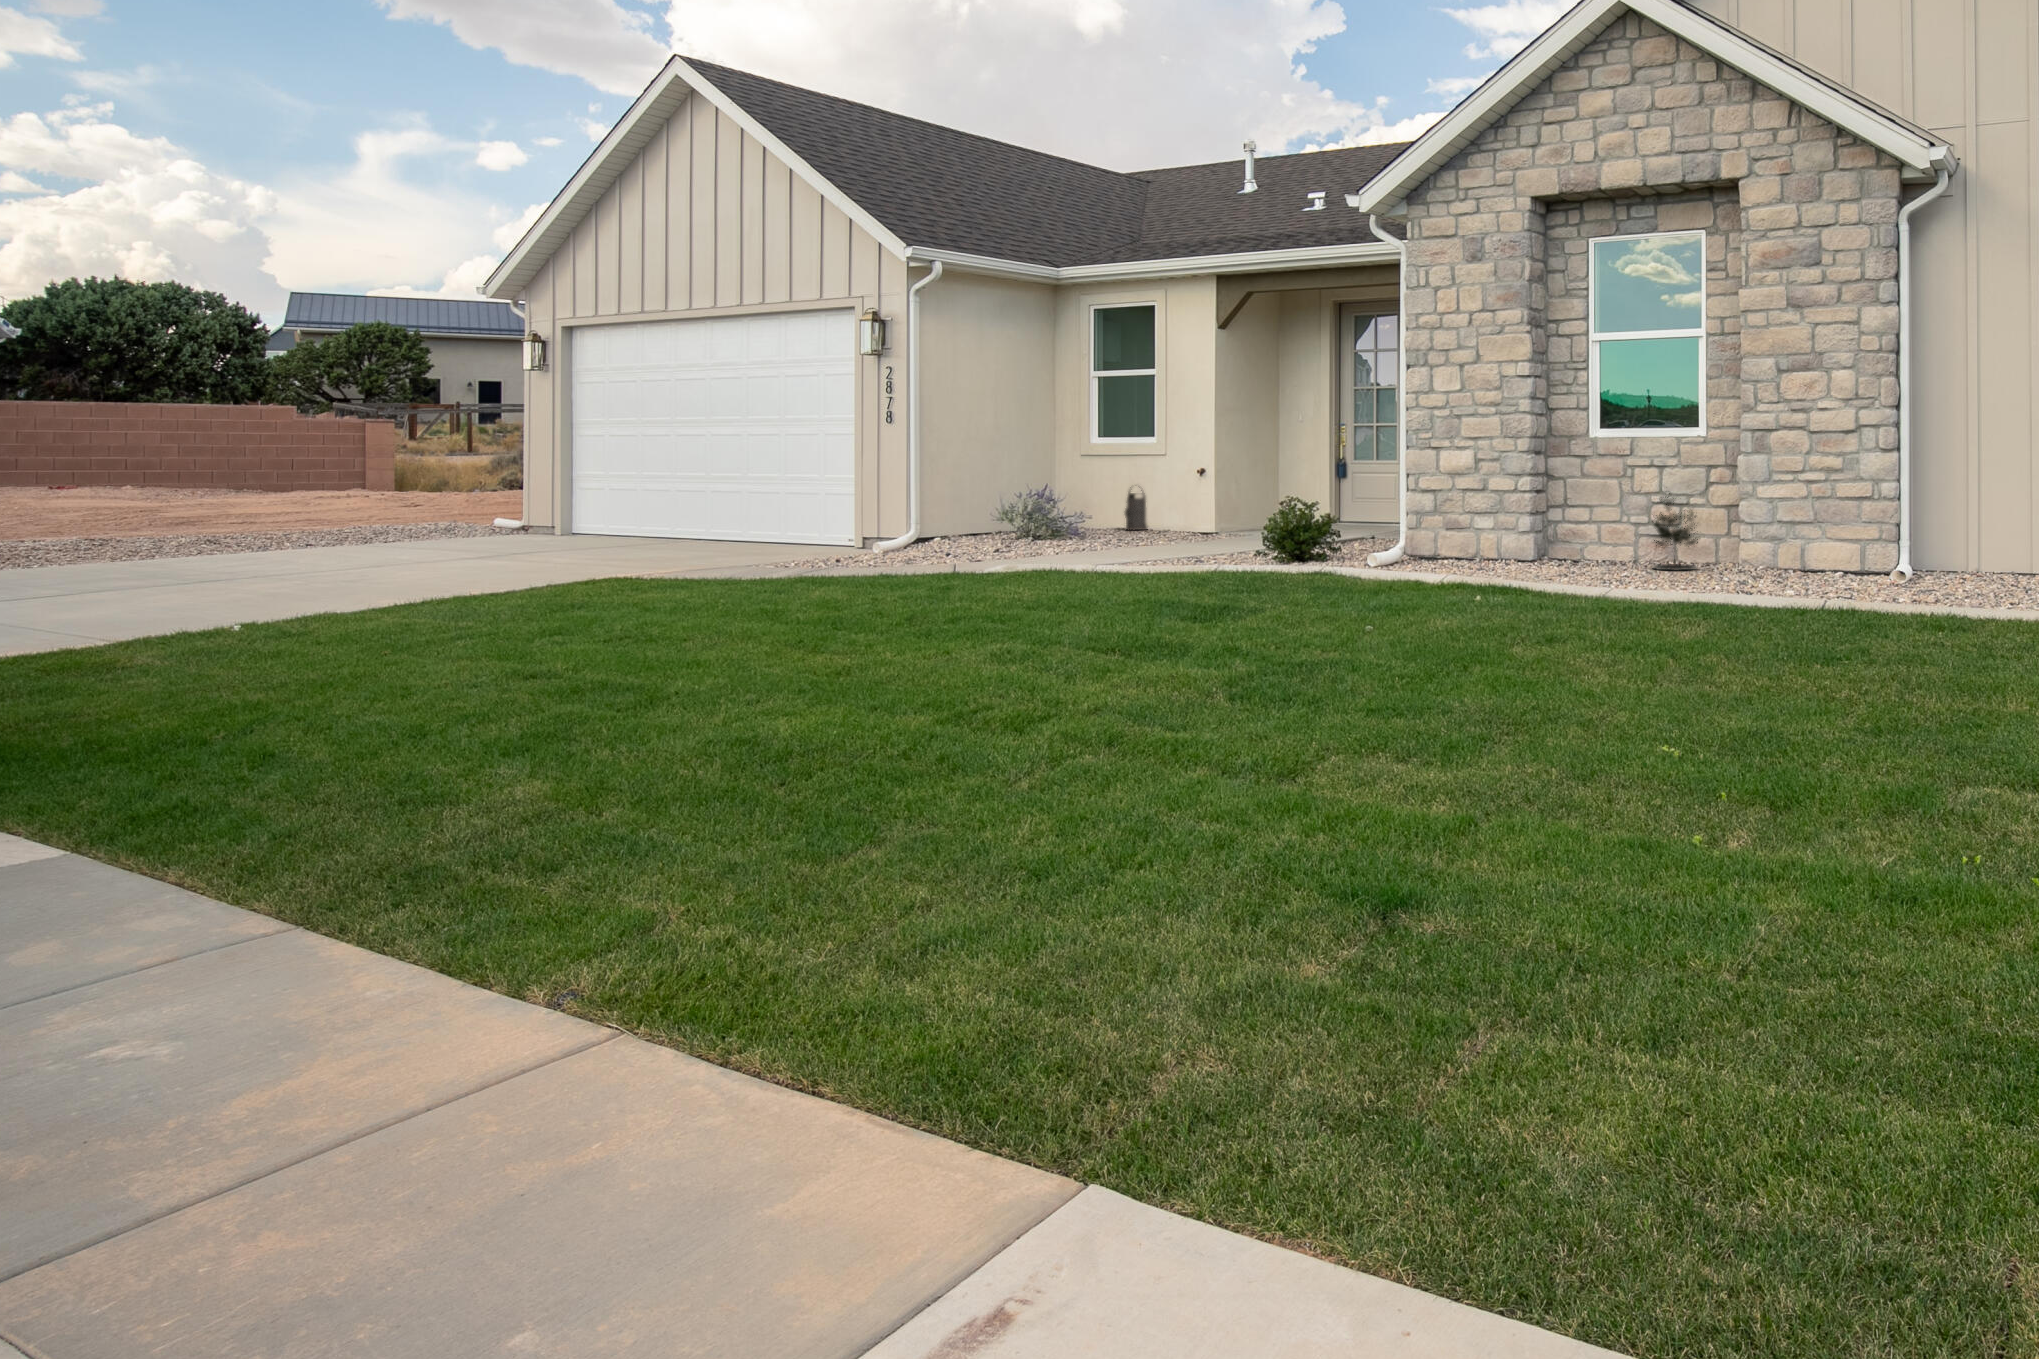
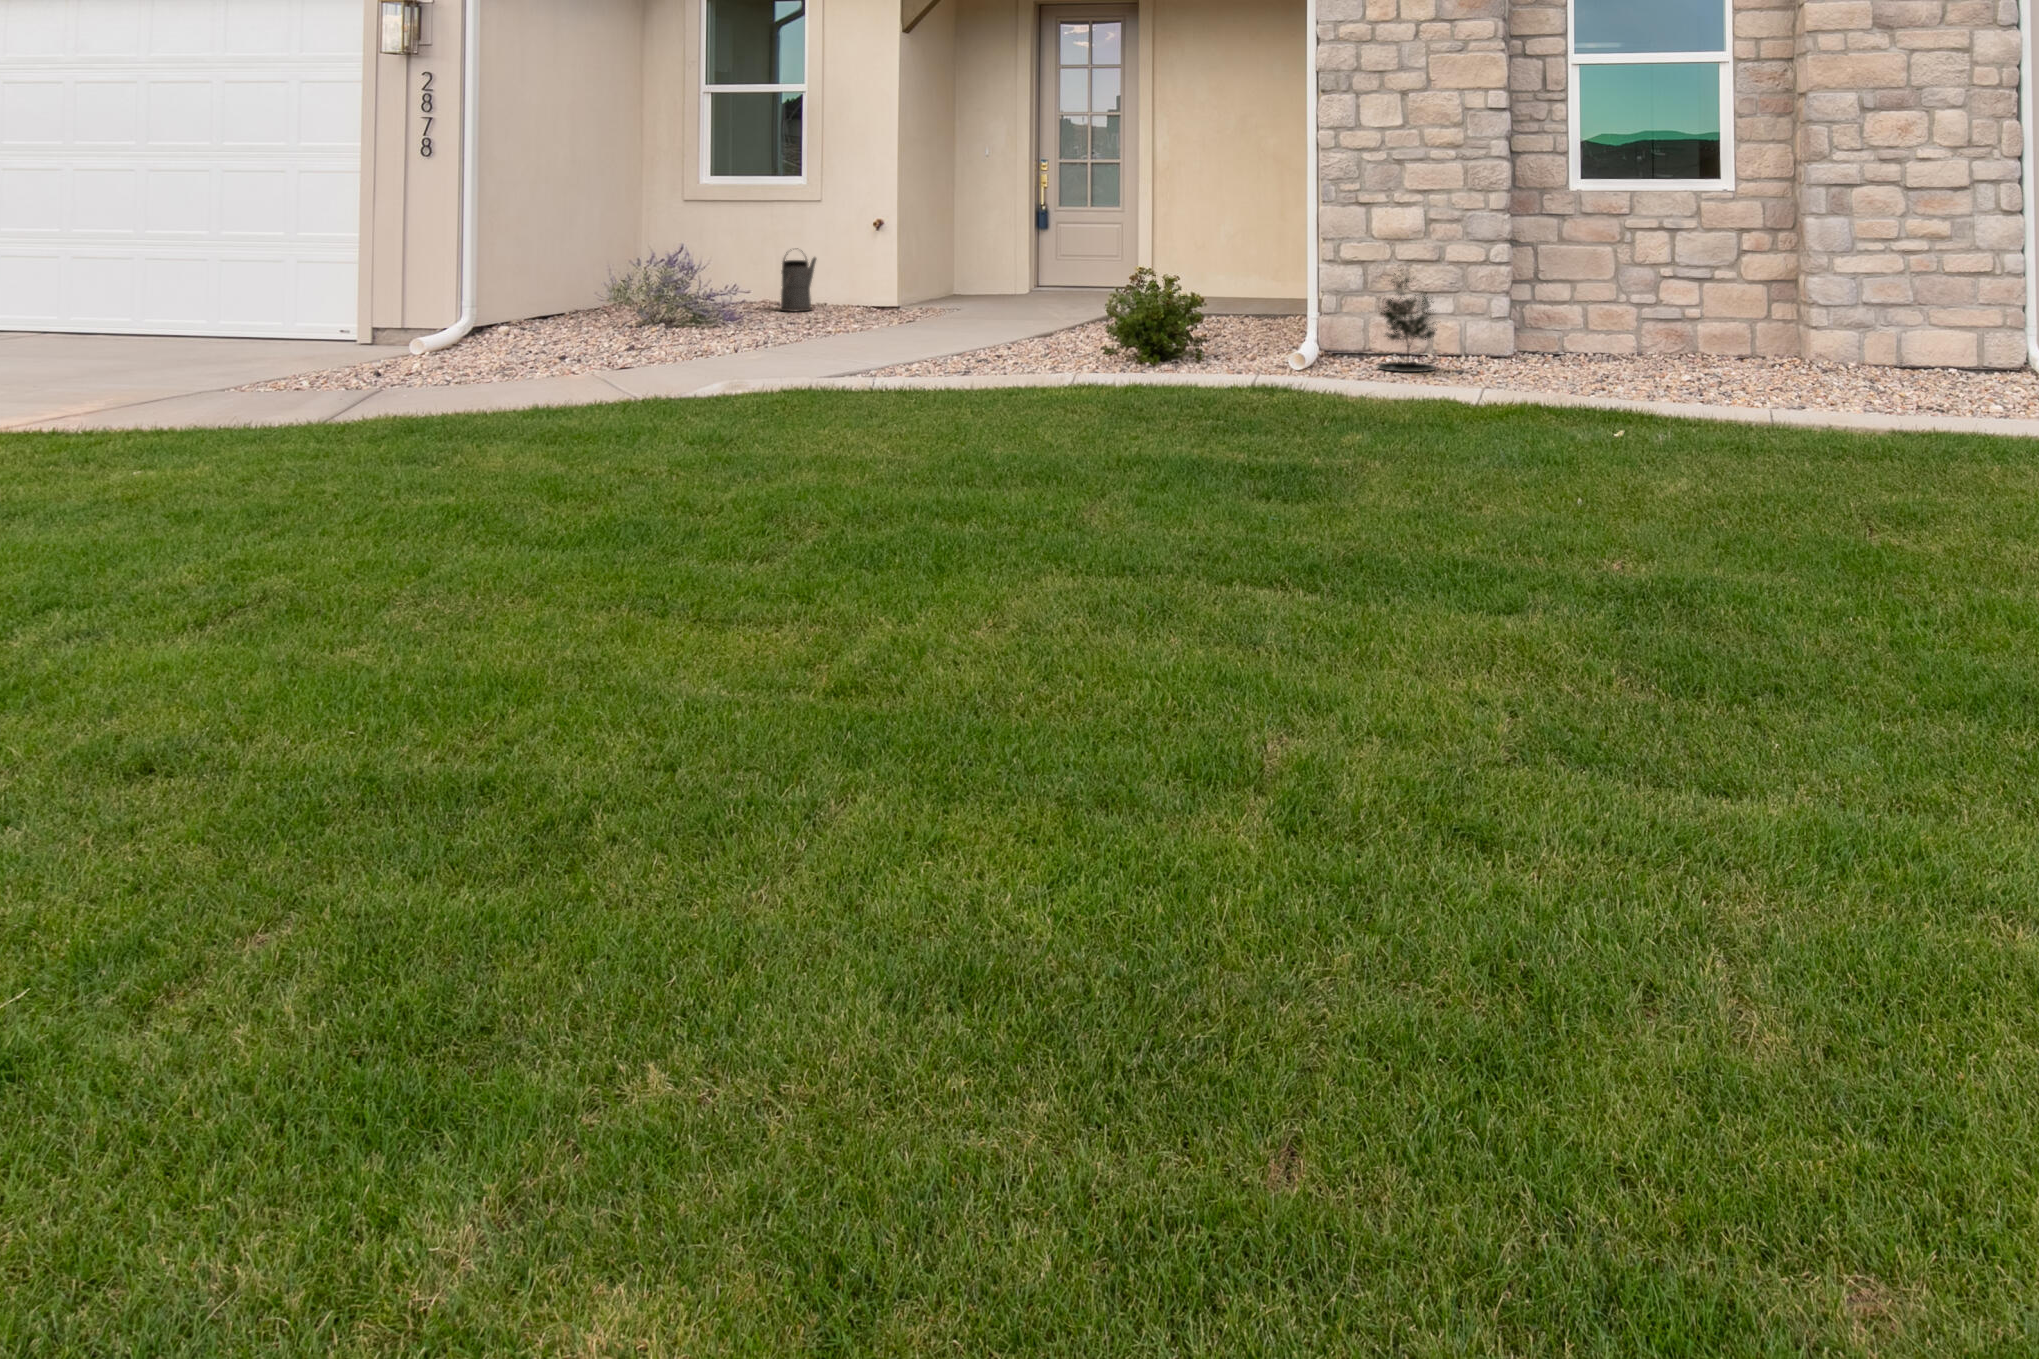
potted tree: present [1652,493,1698,571] -> present [1378,270,1437,372]

